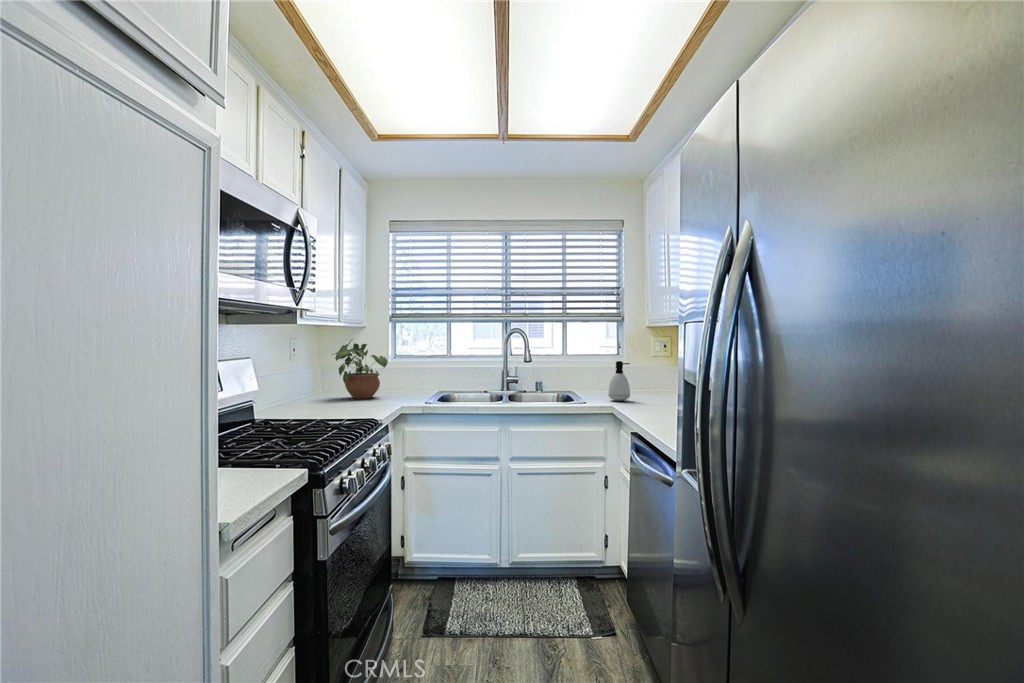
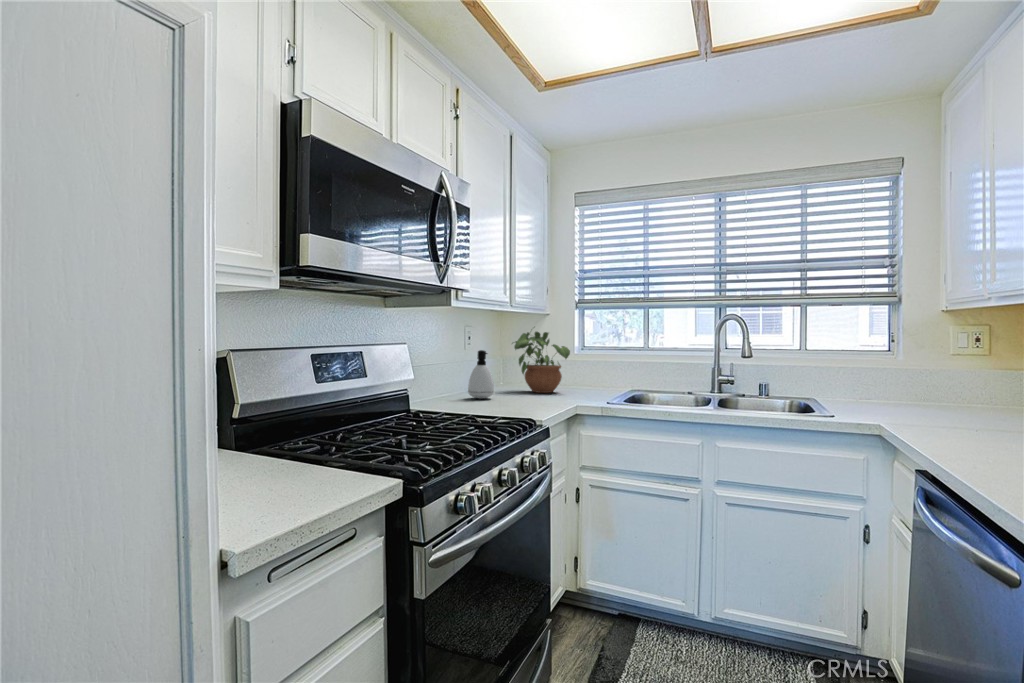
soap dispenser: present [608,361,630,401] -> present [468,350,494,399]

